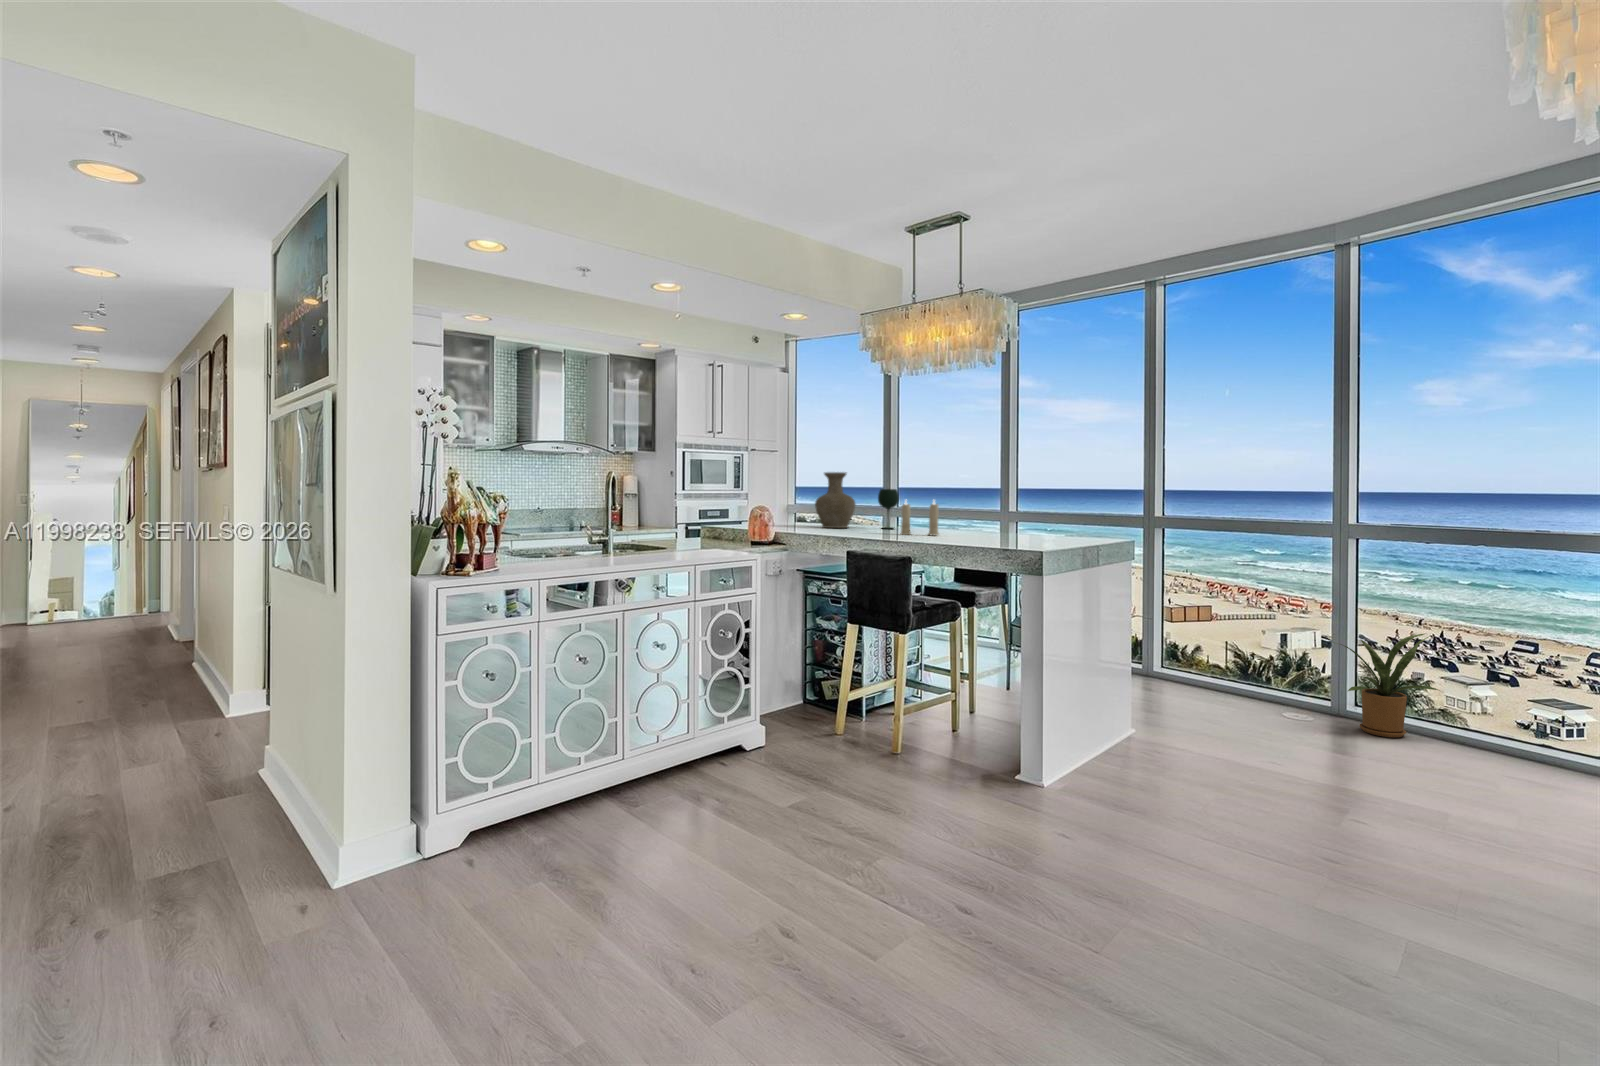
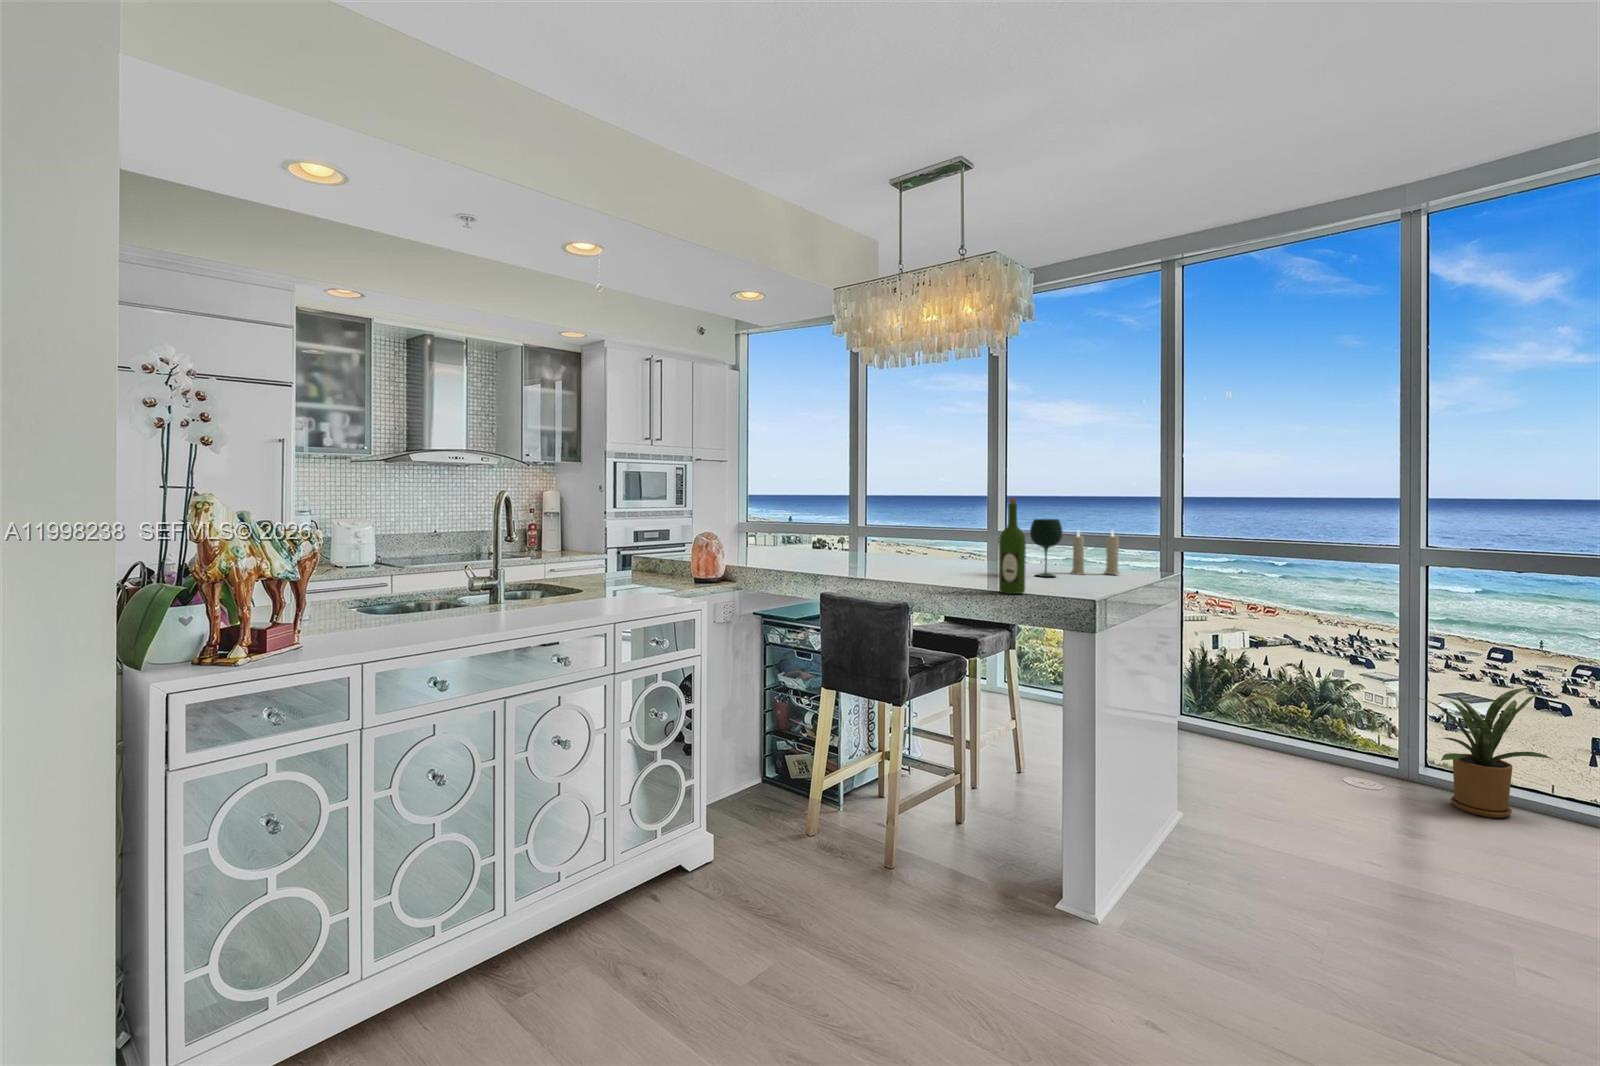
vase: present [815,472,856,528] -> none [777,490,829,562]
wine bottle: none [976,476,995,547] -> present [999,498,1026,594]
wine glass: present [878,489,899,529] -> present [1030,519,1062,577]
candle: present [900,501,939,535] -> present [1071,531,1119,574]

